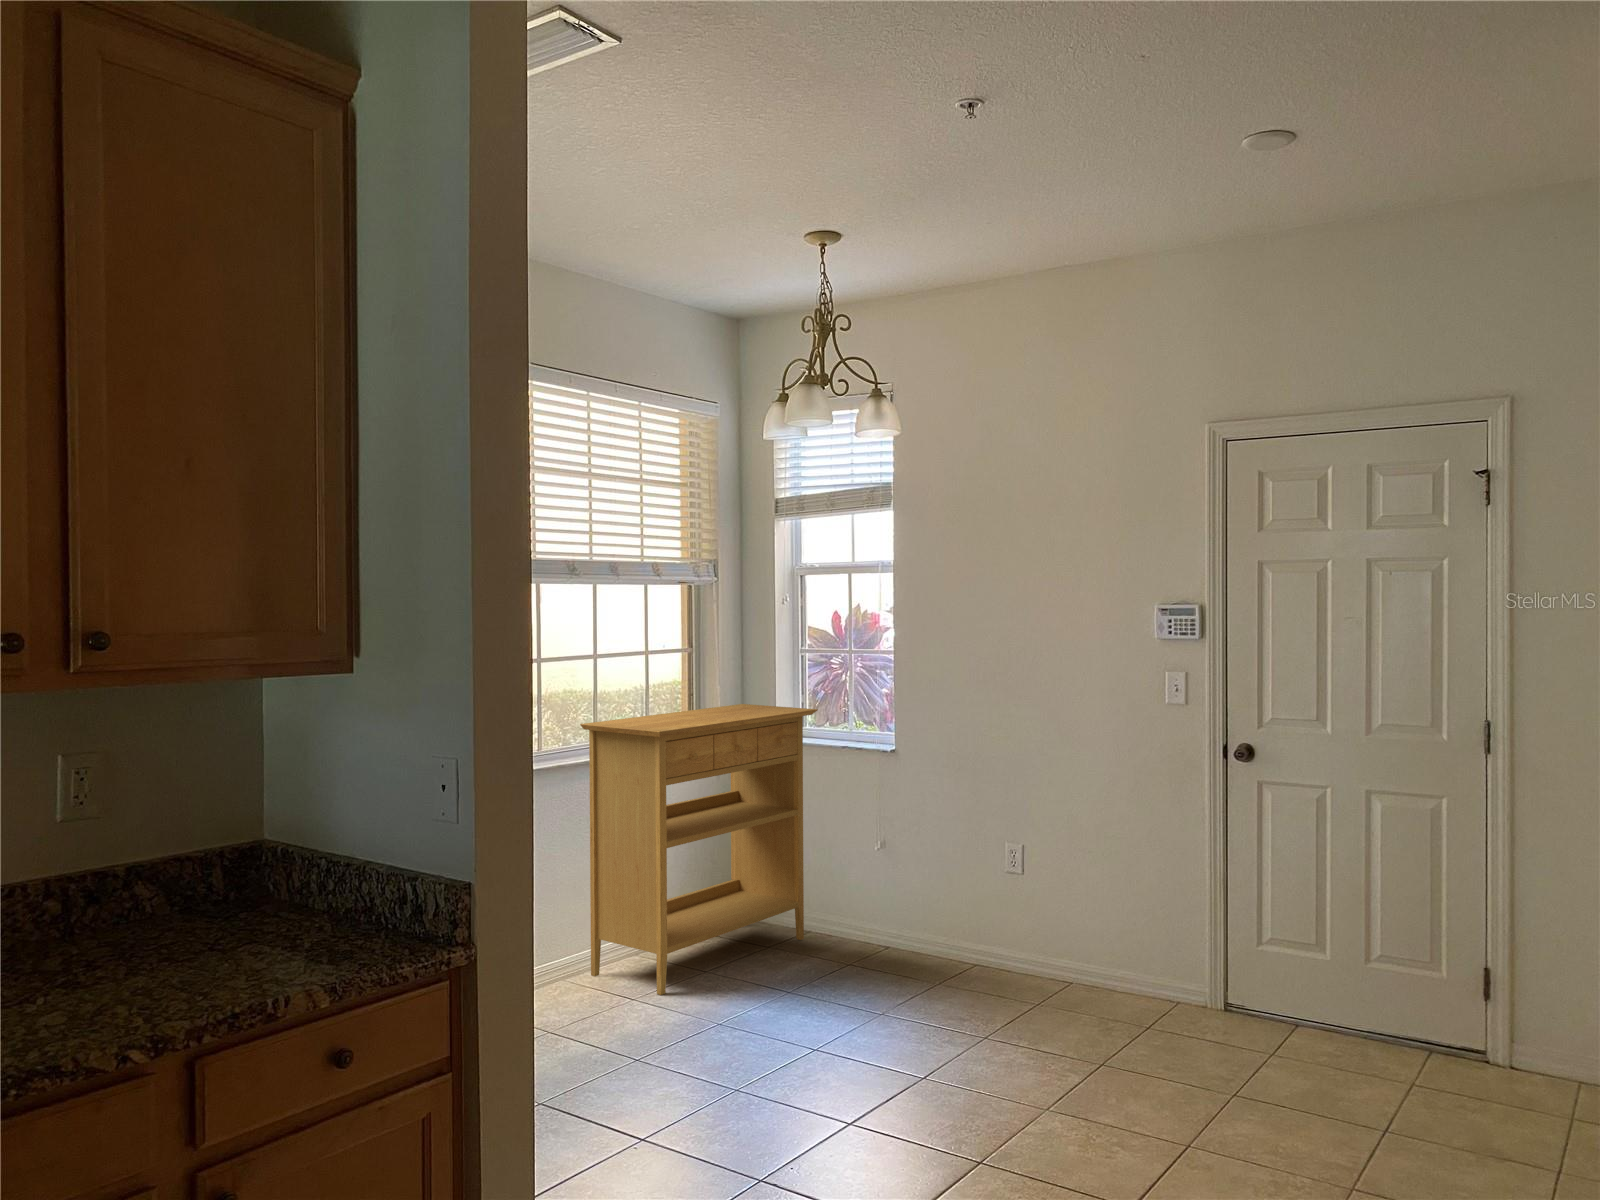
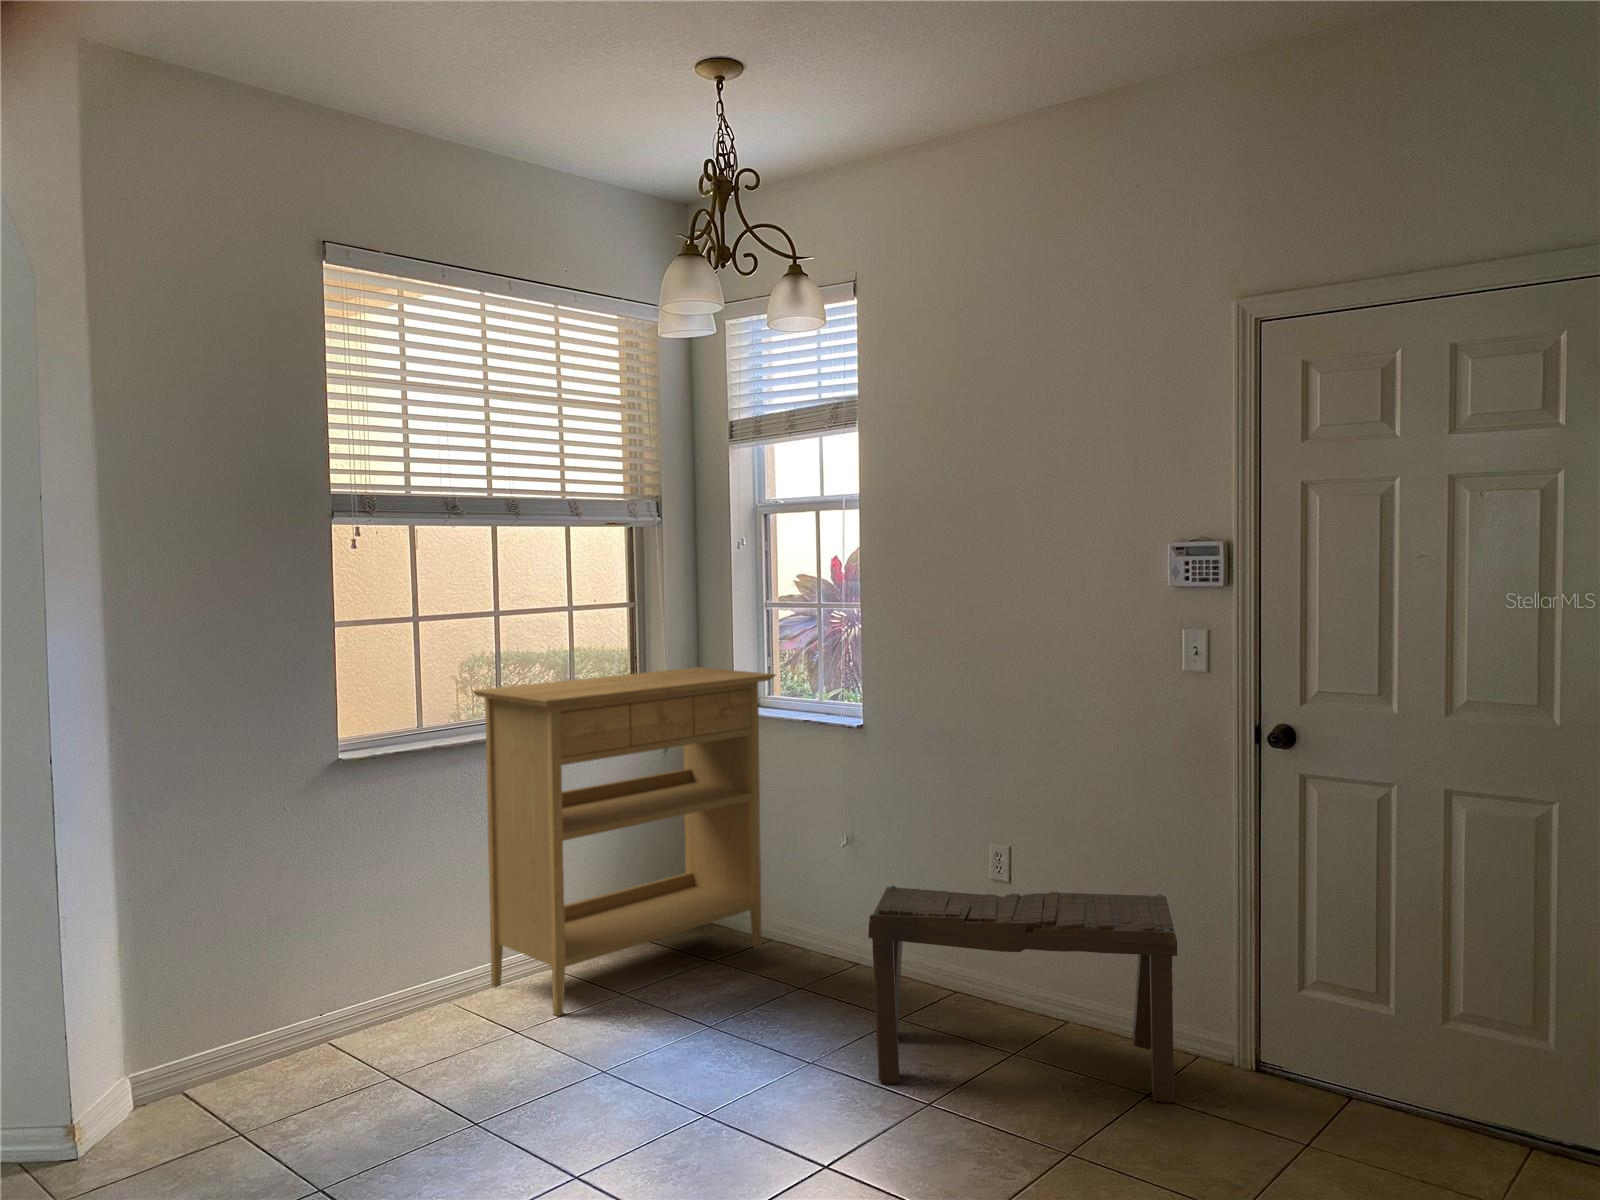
bench: none [931,877,1176,1034] -> present [868,885,1177,1103]

